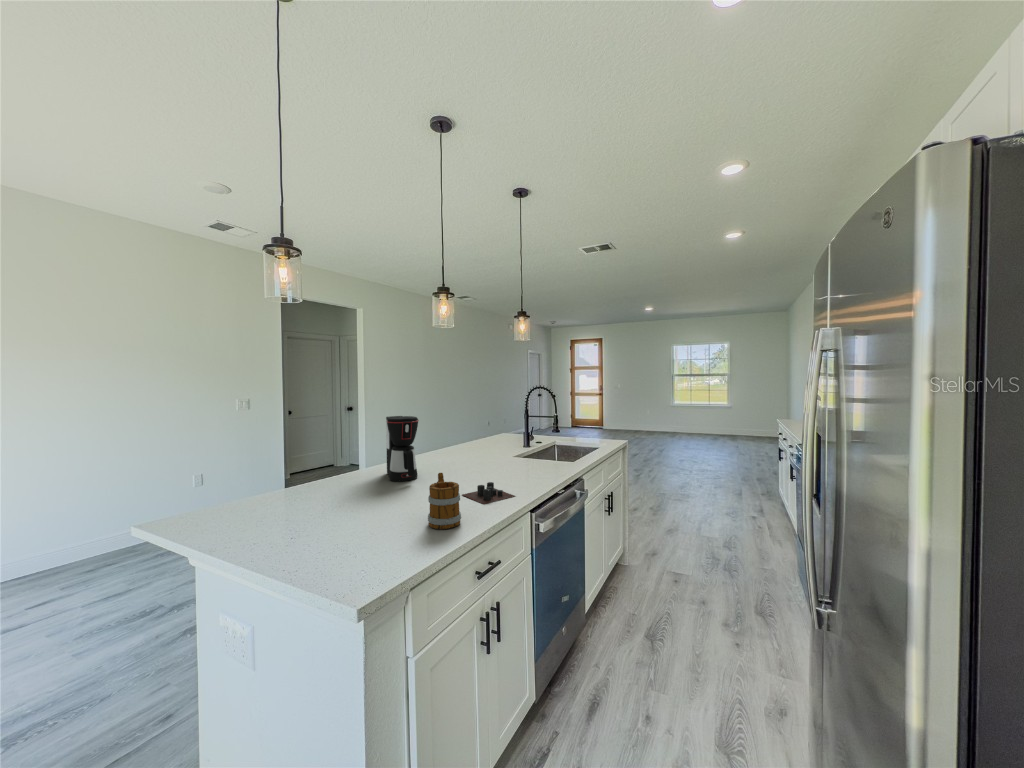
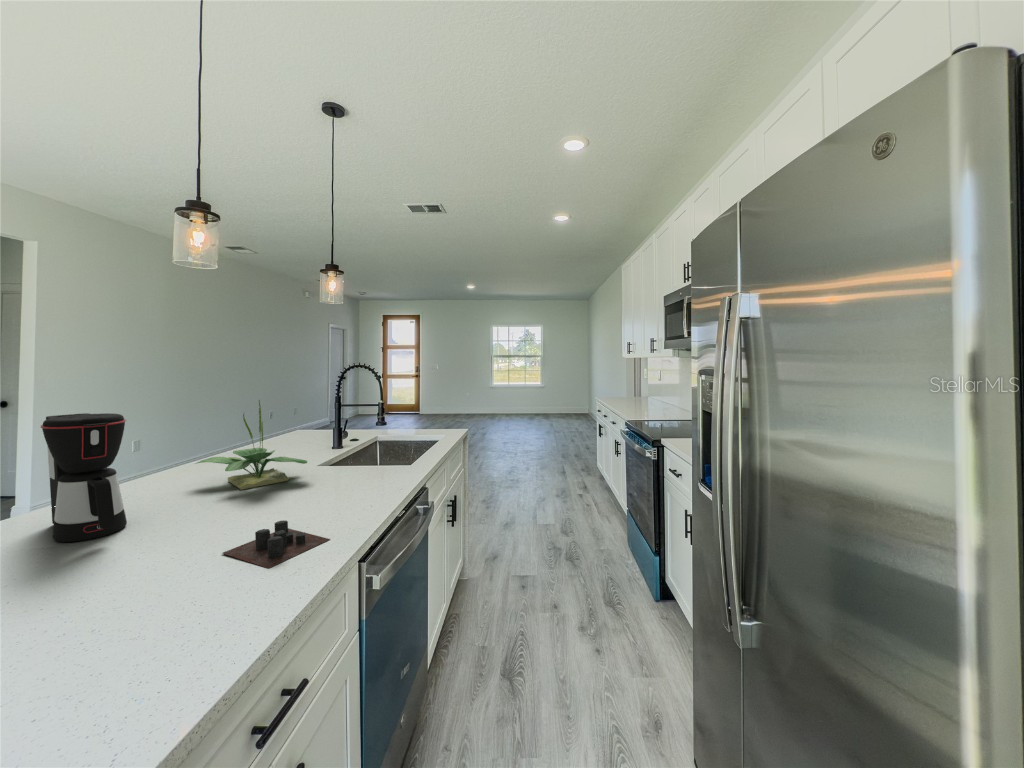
potted plant: none [445,411,507,466] -> present [197,400,307,490]
mug: present [428,473,461,529] -> none [126,530,216,665]

